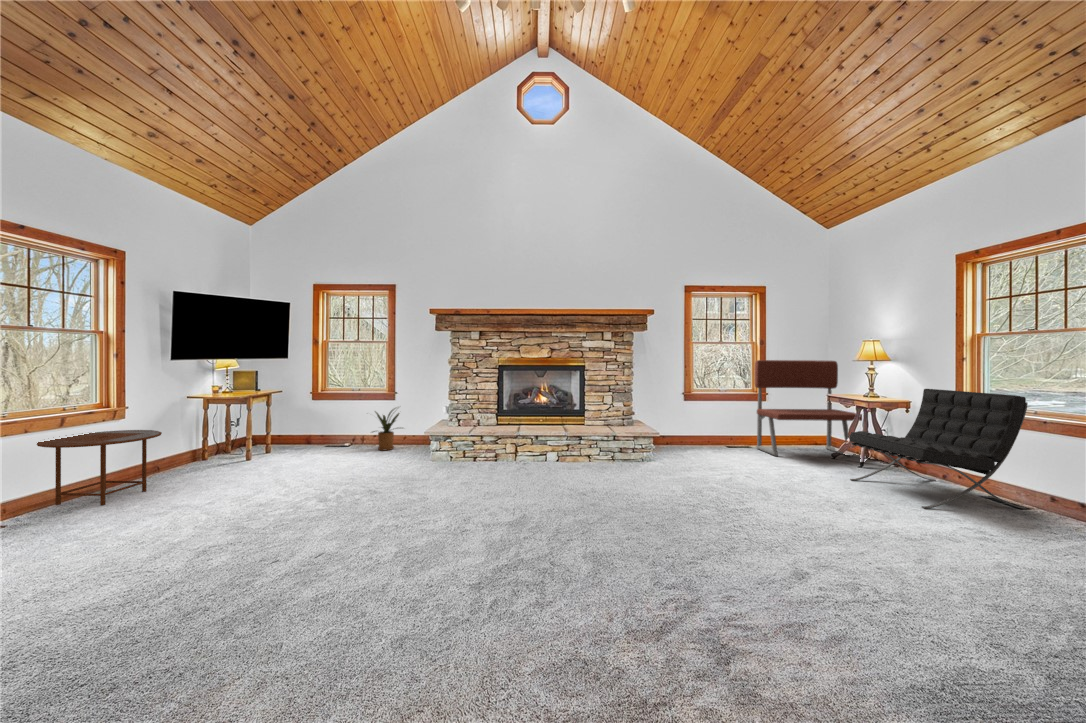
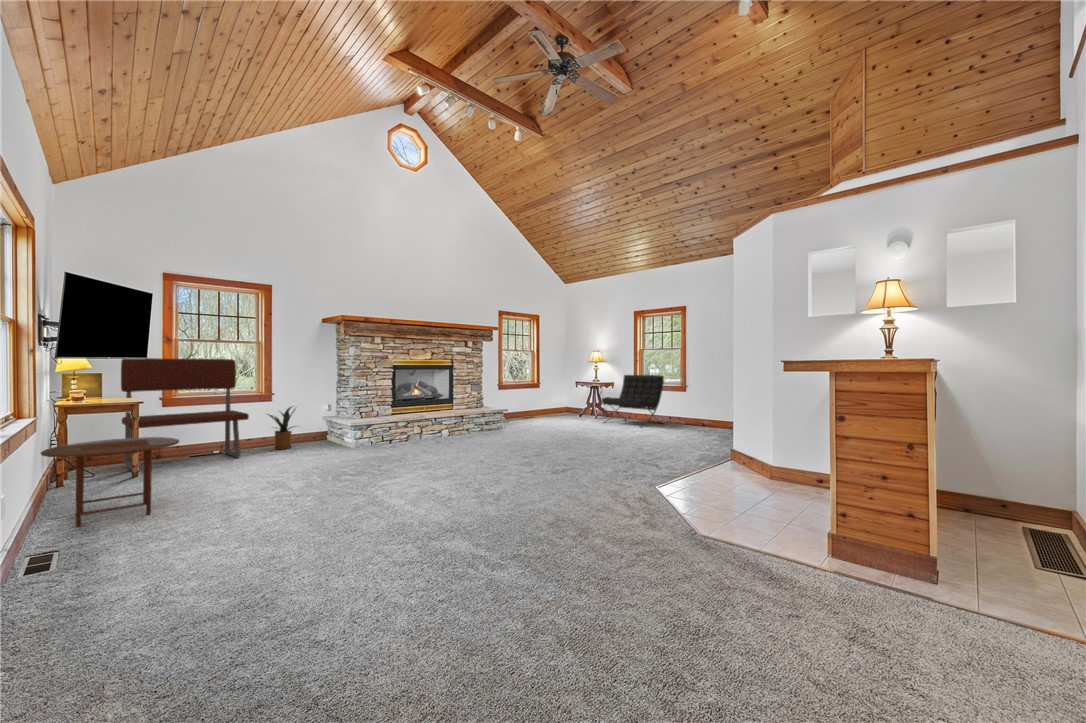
bench: present [755,360,862,457] -> present [121,358,249,470]

